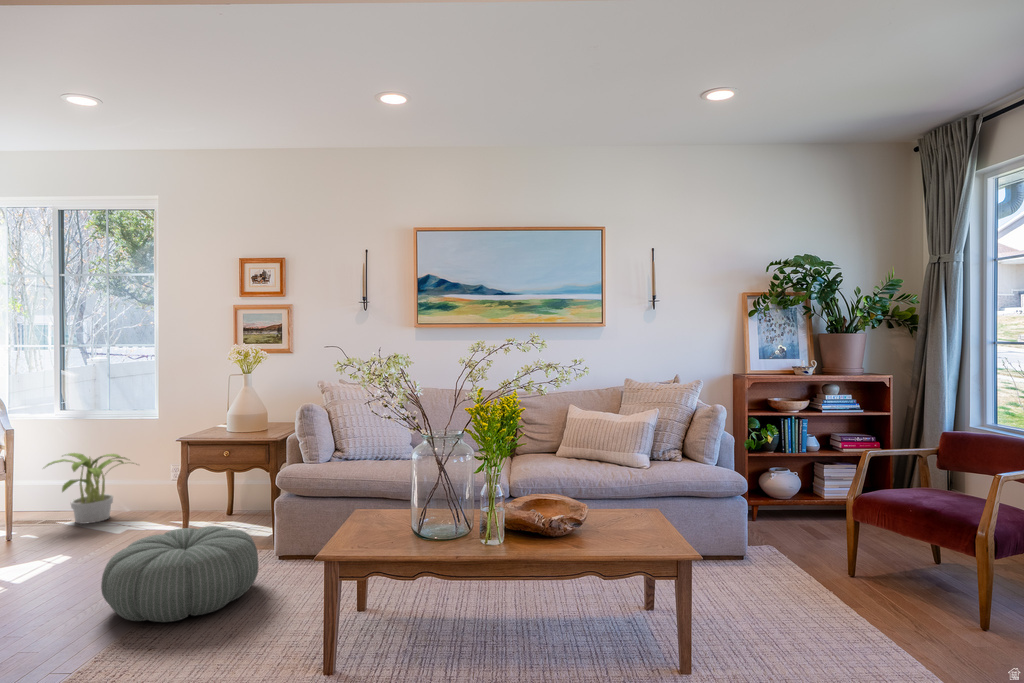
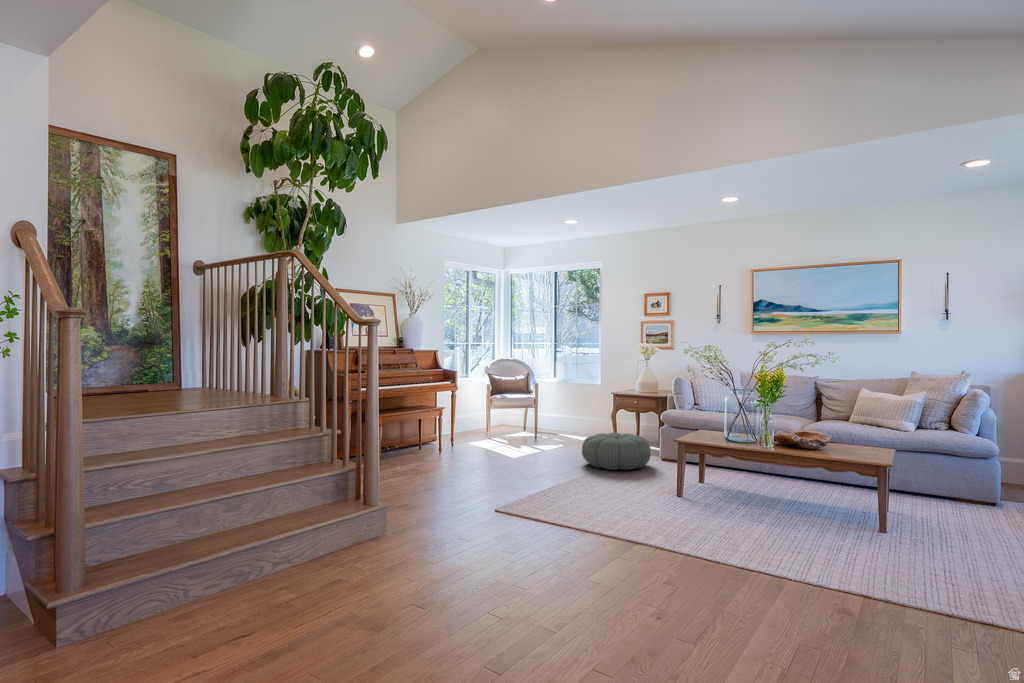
potted plant: present [45,453,128,524] -> none [549,399,591,436]

